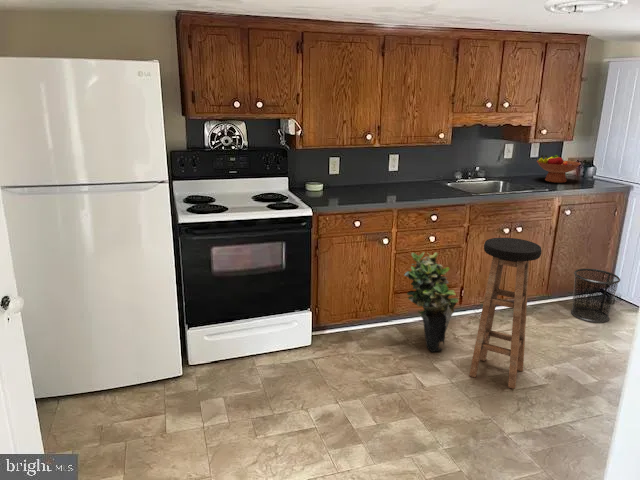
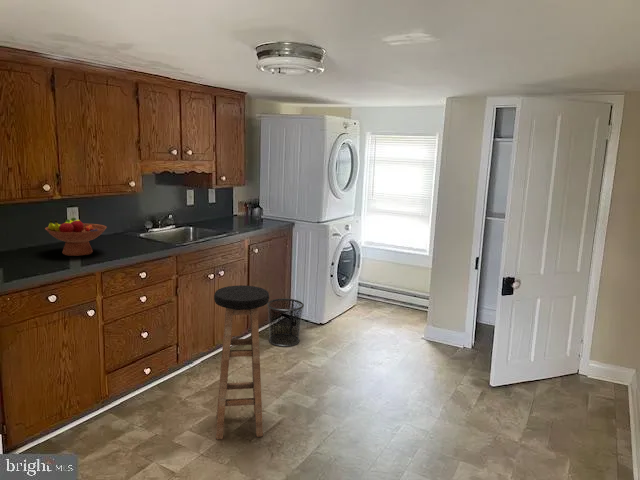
fruit bowl: present [537,155,580,183] -> present [45,218,107,256]
potted plant: present [404,253,458,352] -> none [122,314,187,427]

